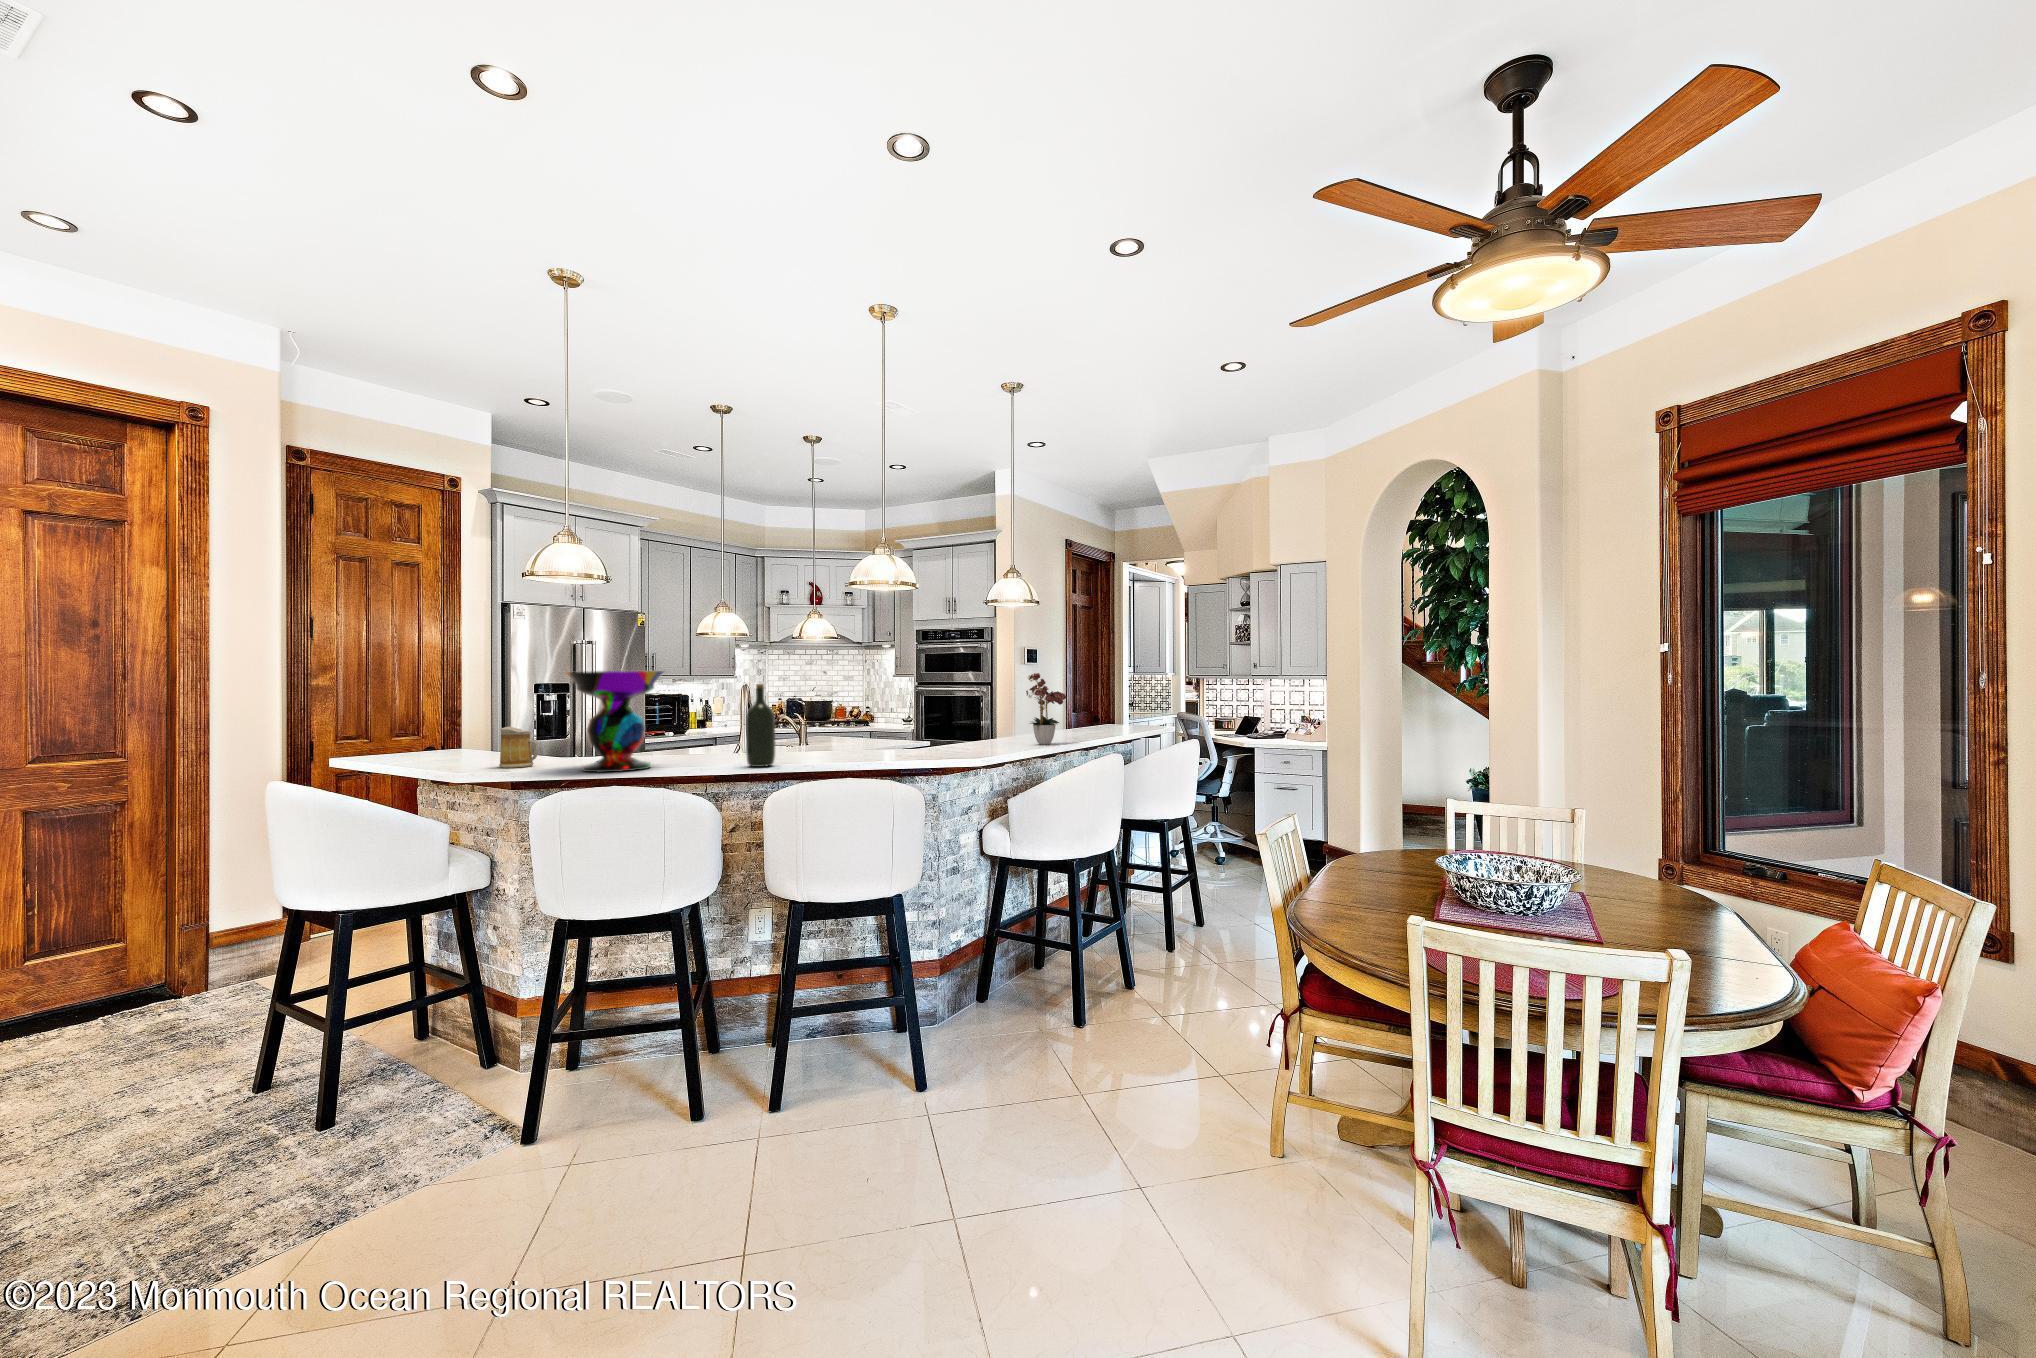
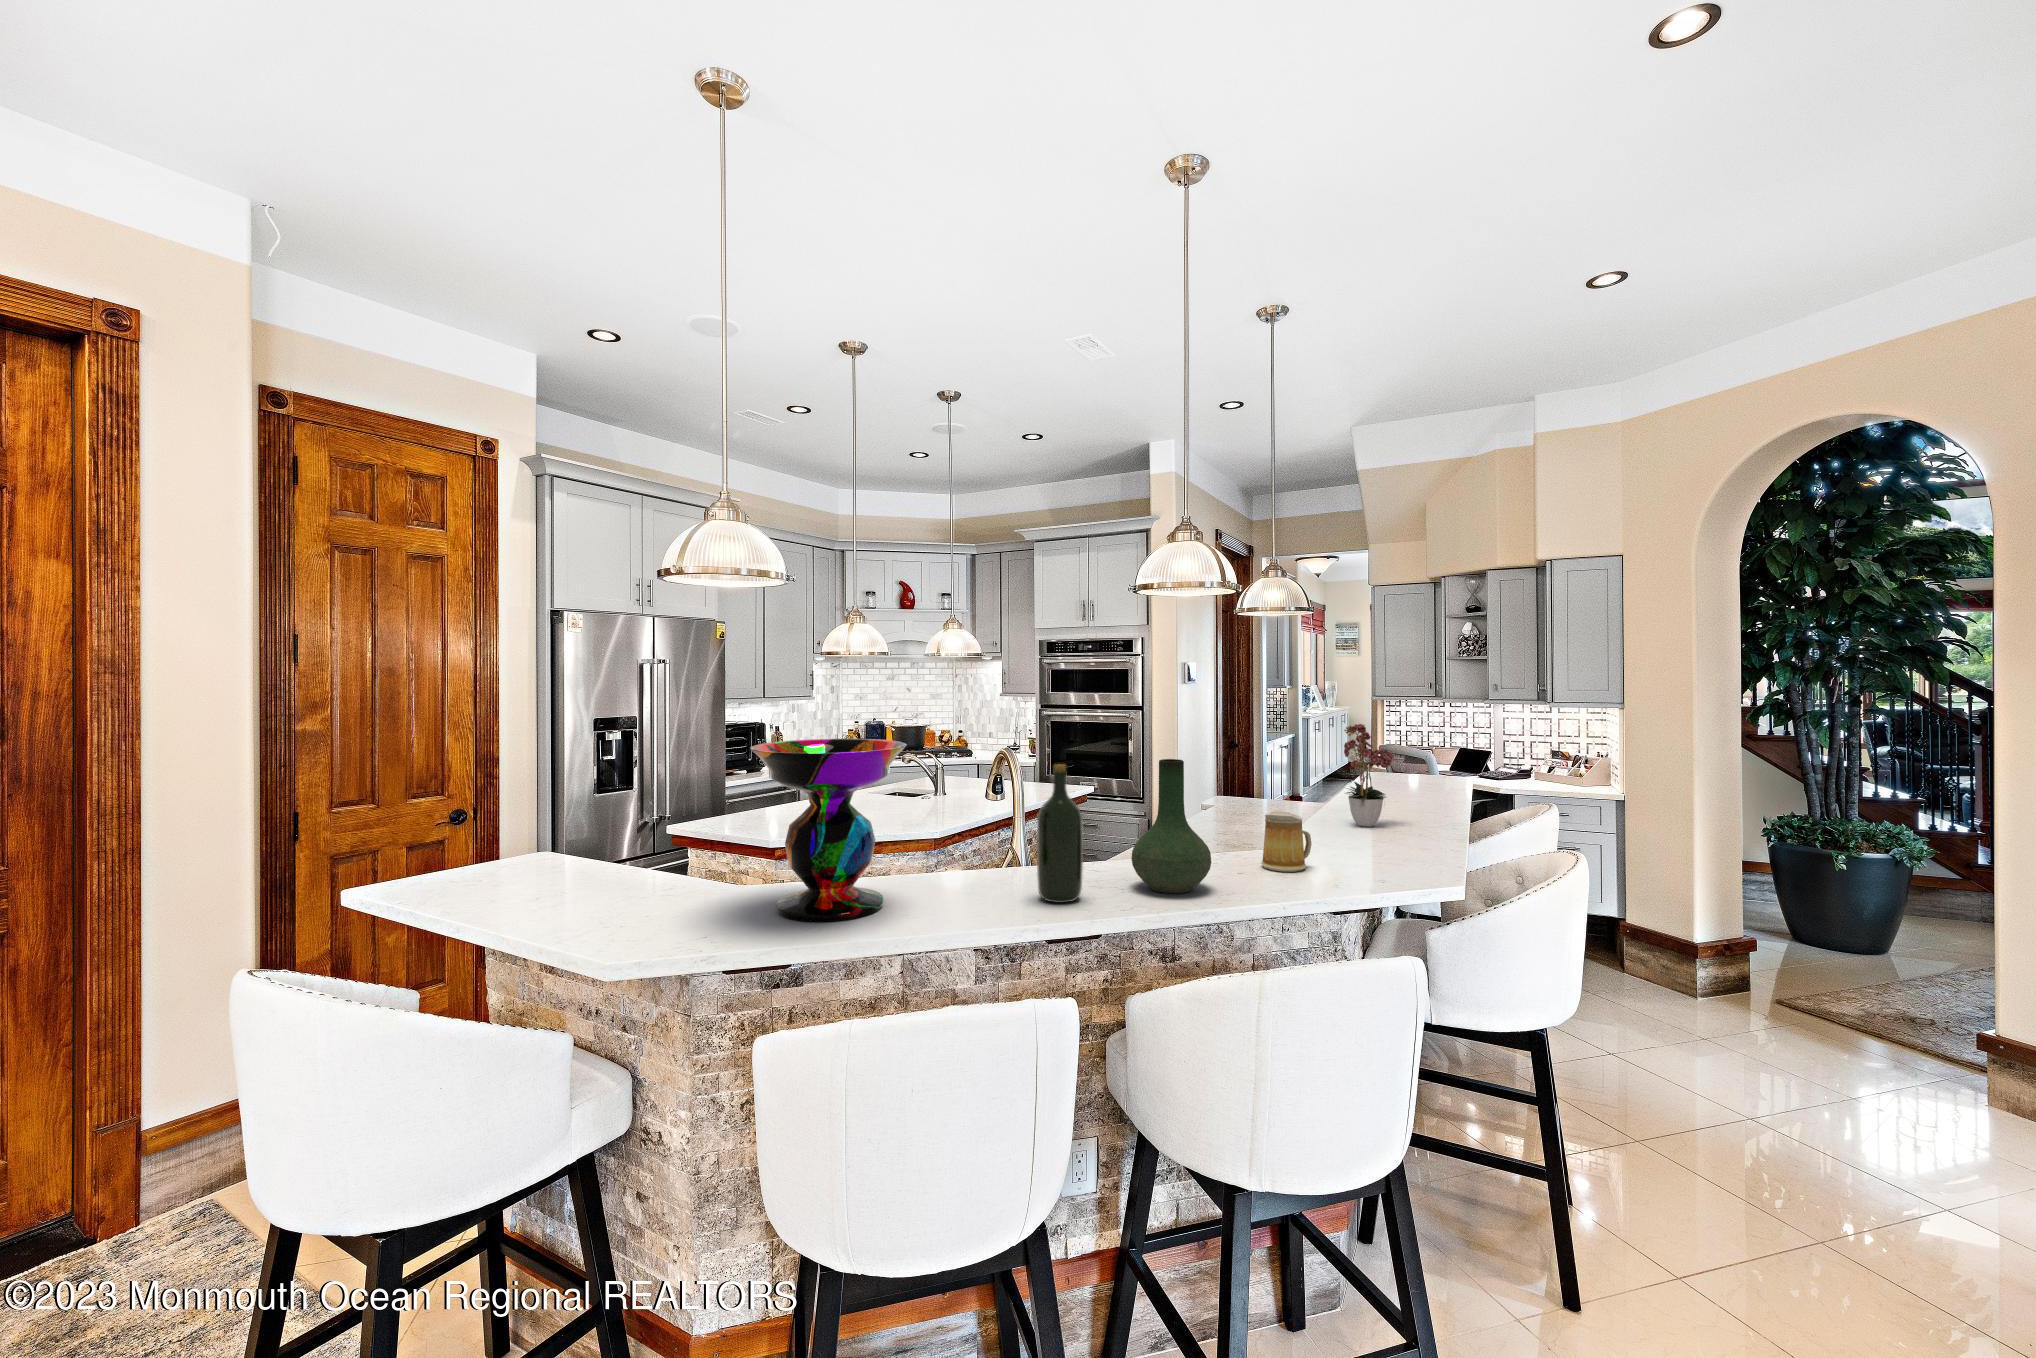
vase: none [814,683,864,764] -> present [1131,759,1211,893]
mug: present [499,727,538,768] -> present [1261,811,1312,872]

